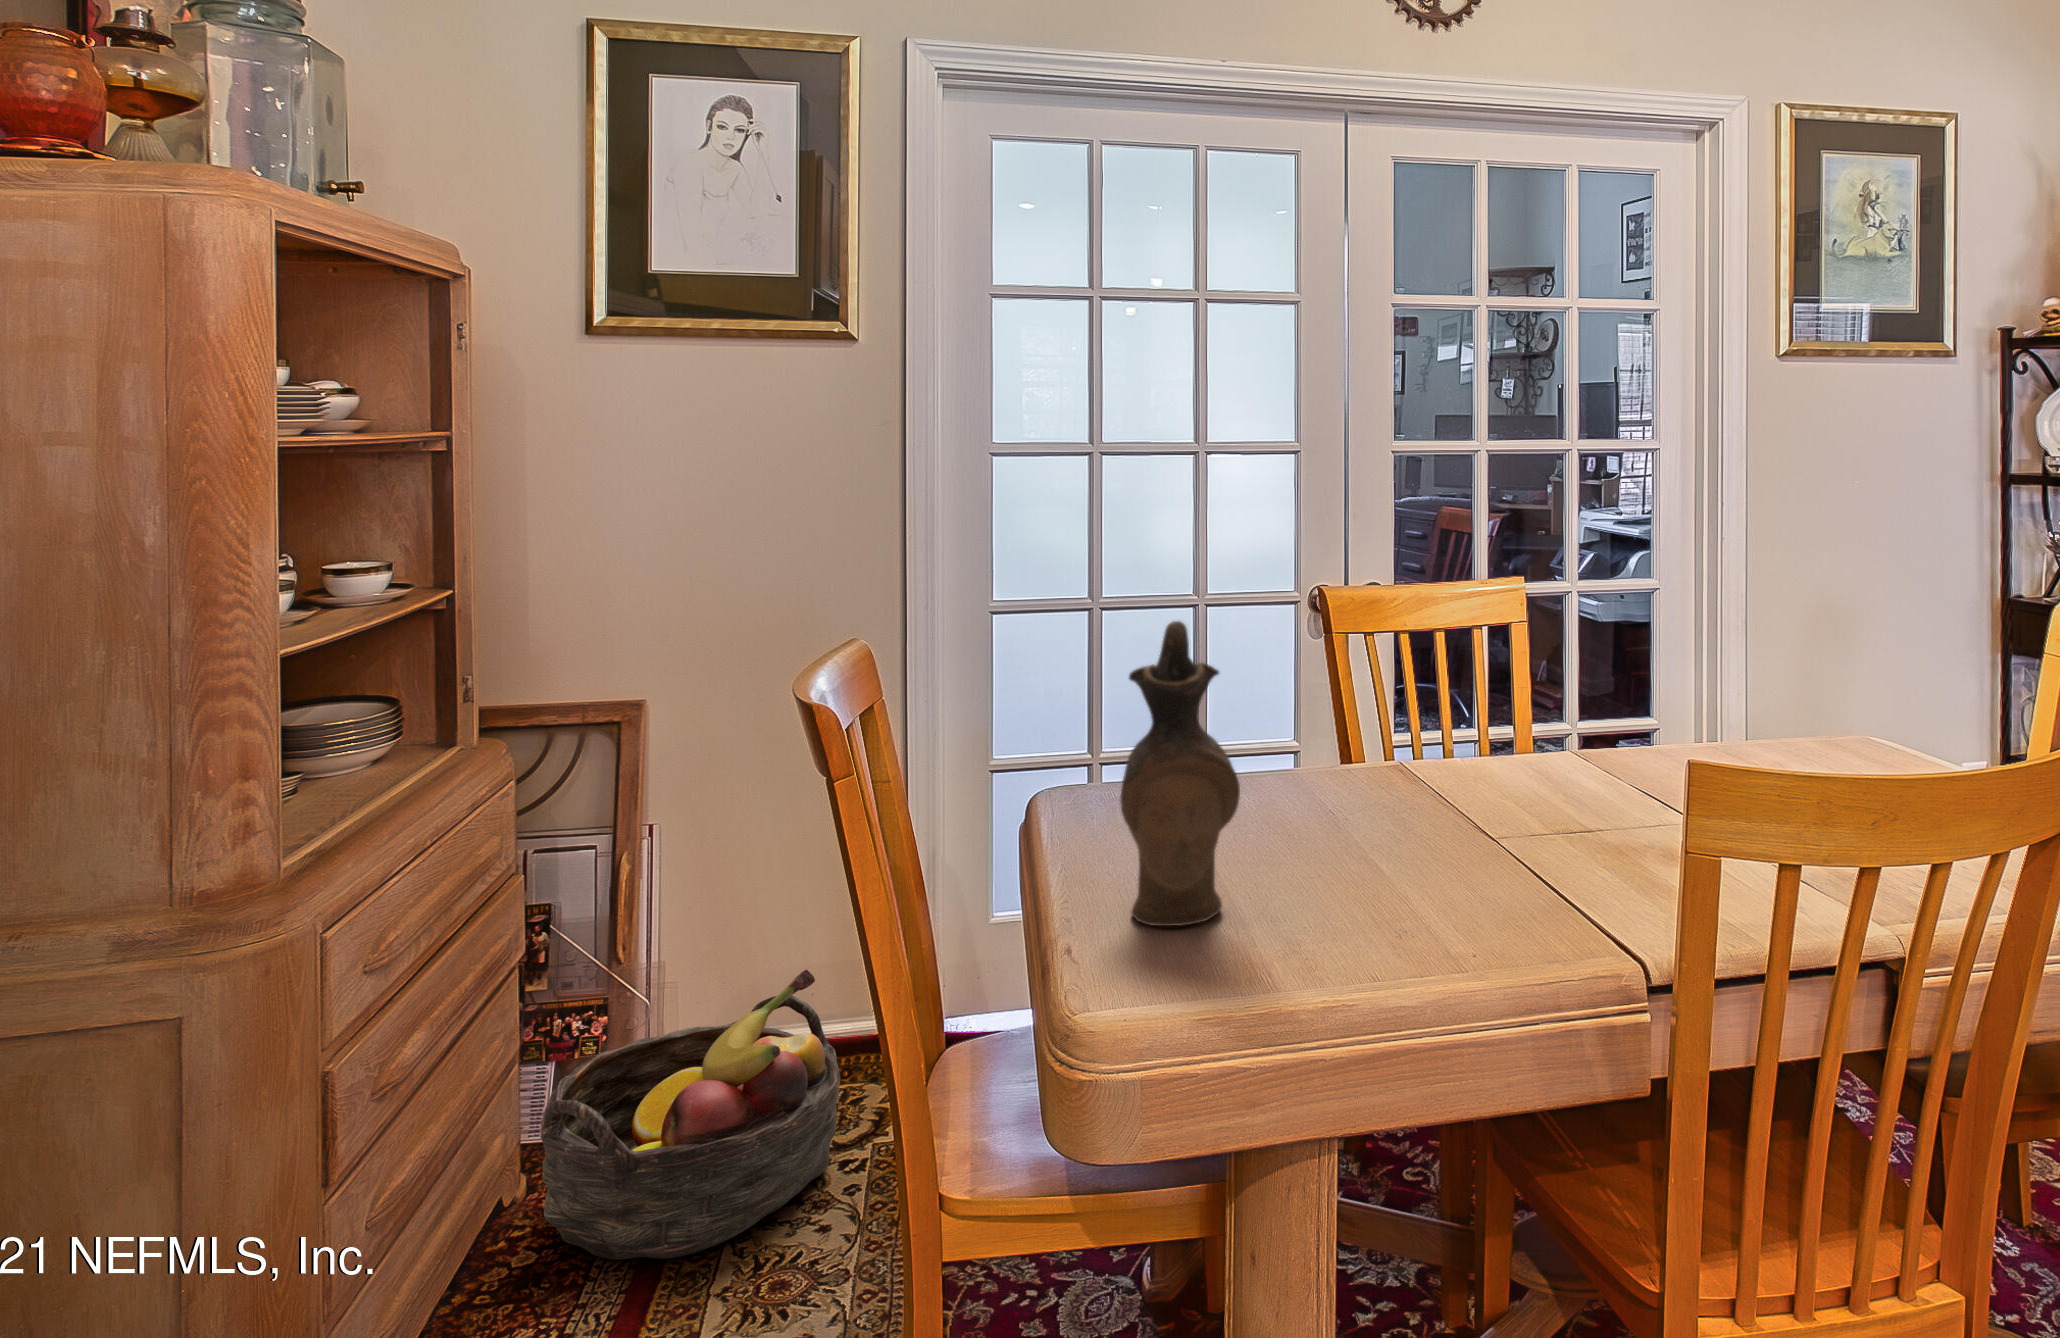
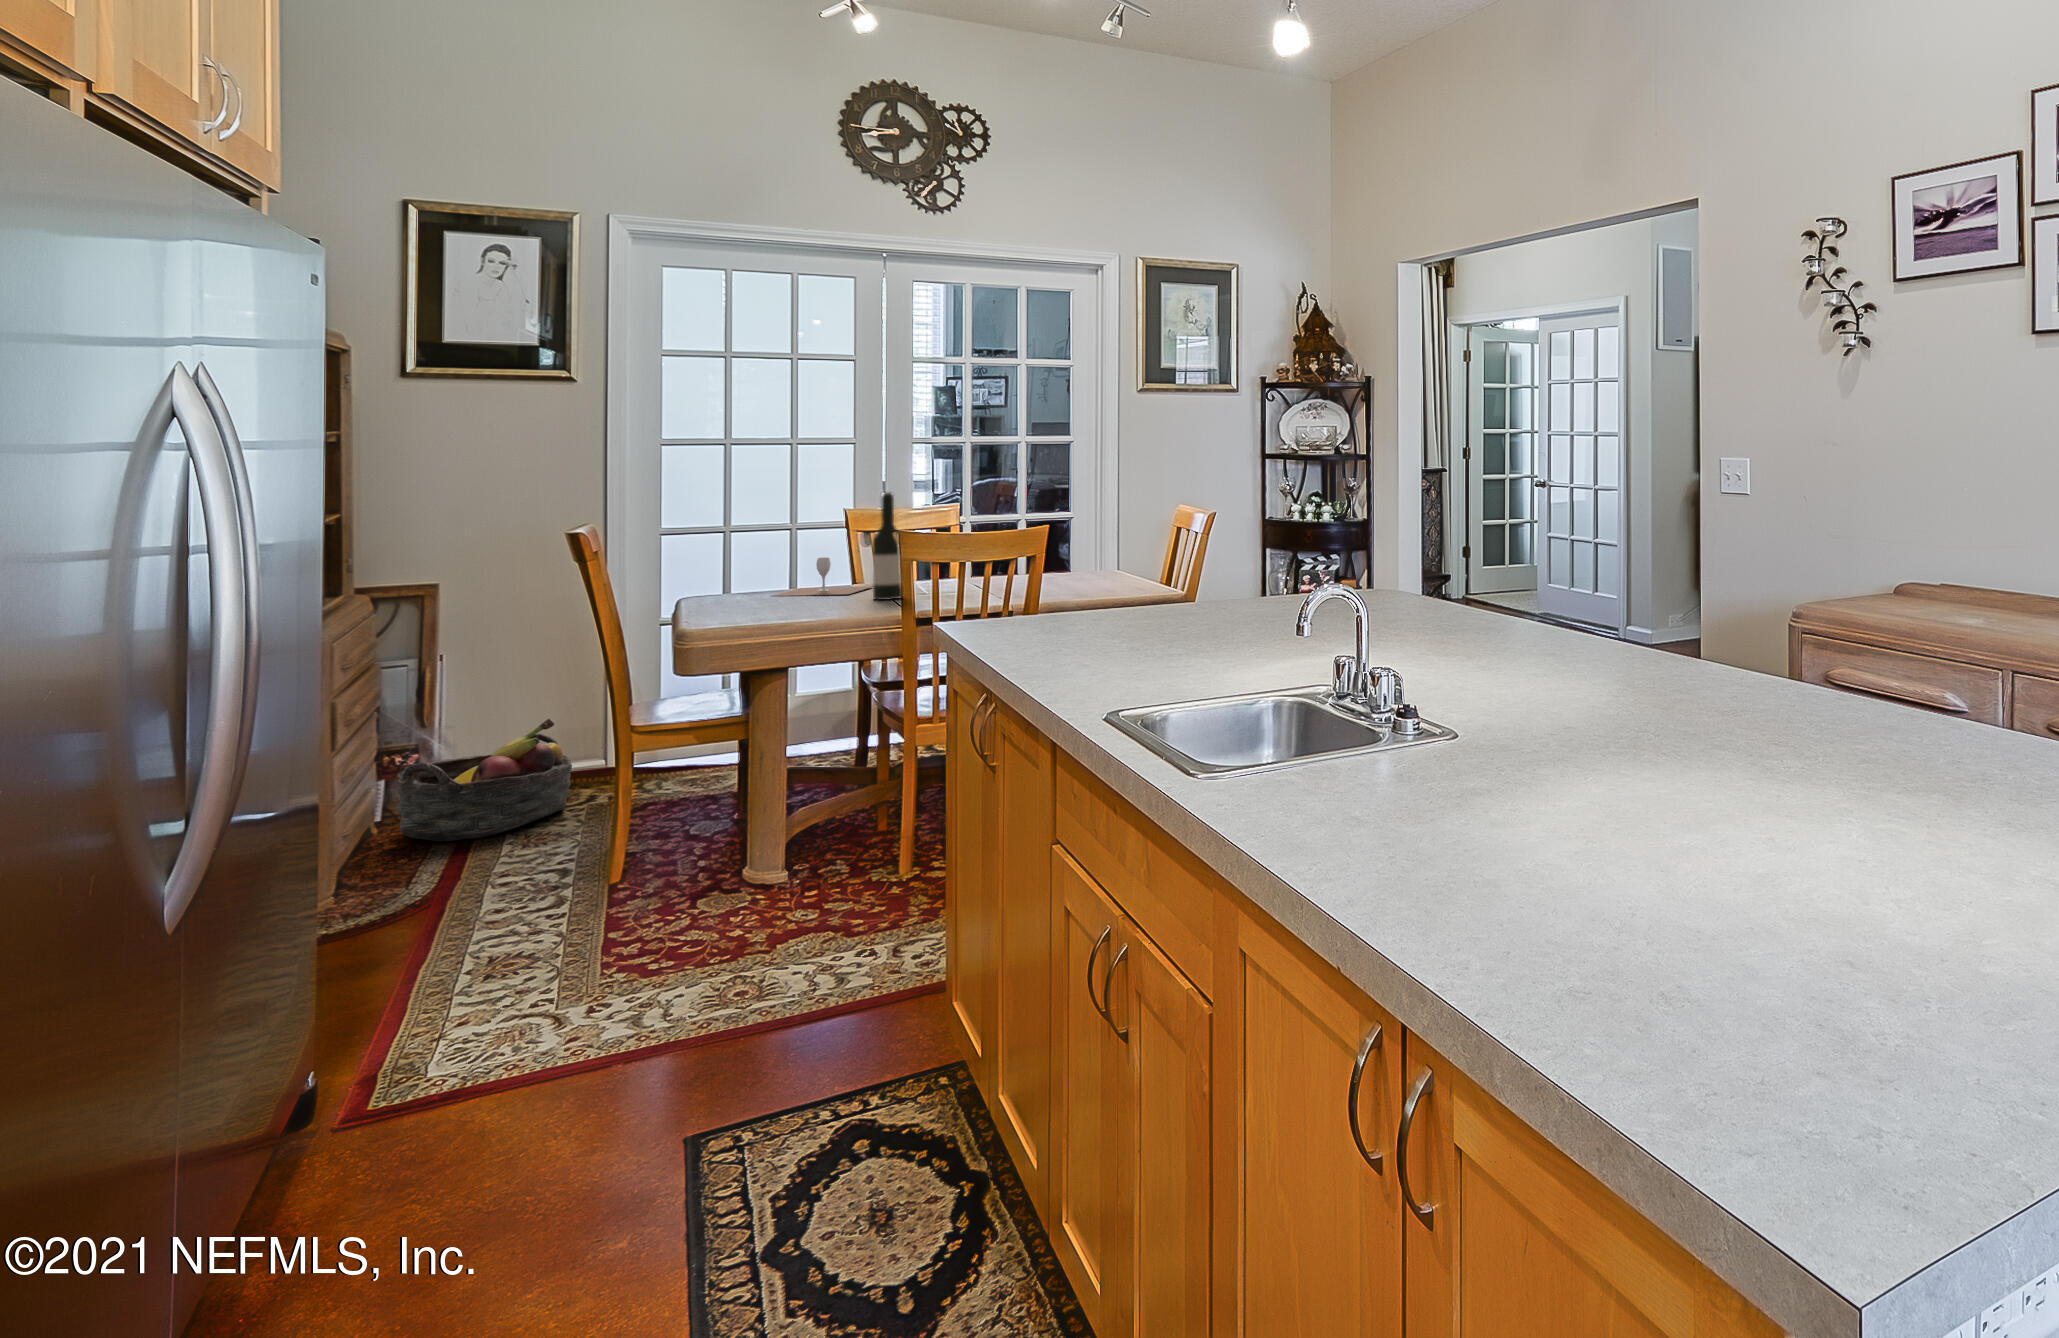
ceramic pitcher: present [1120,621,1240,926] -> none [714,493,764,604]
wine bottle: none [1500,632,1579,932] -> present [873,493,904,600]
wine glass: none [1231,756,1437,873] -> present [772,557,873,596]

